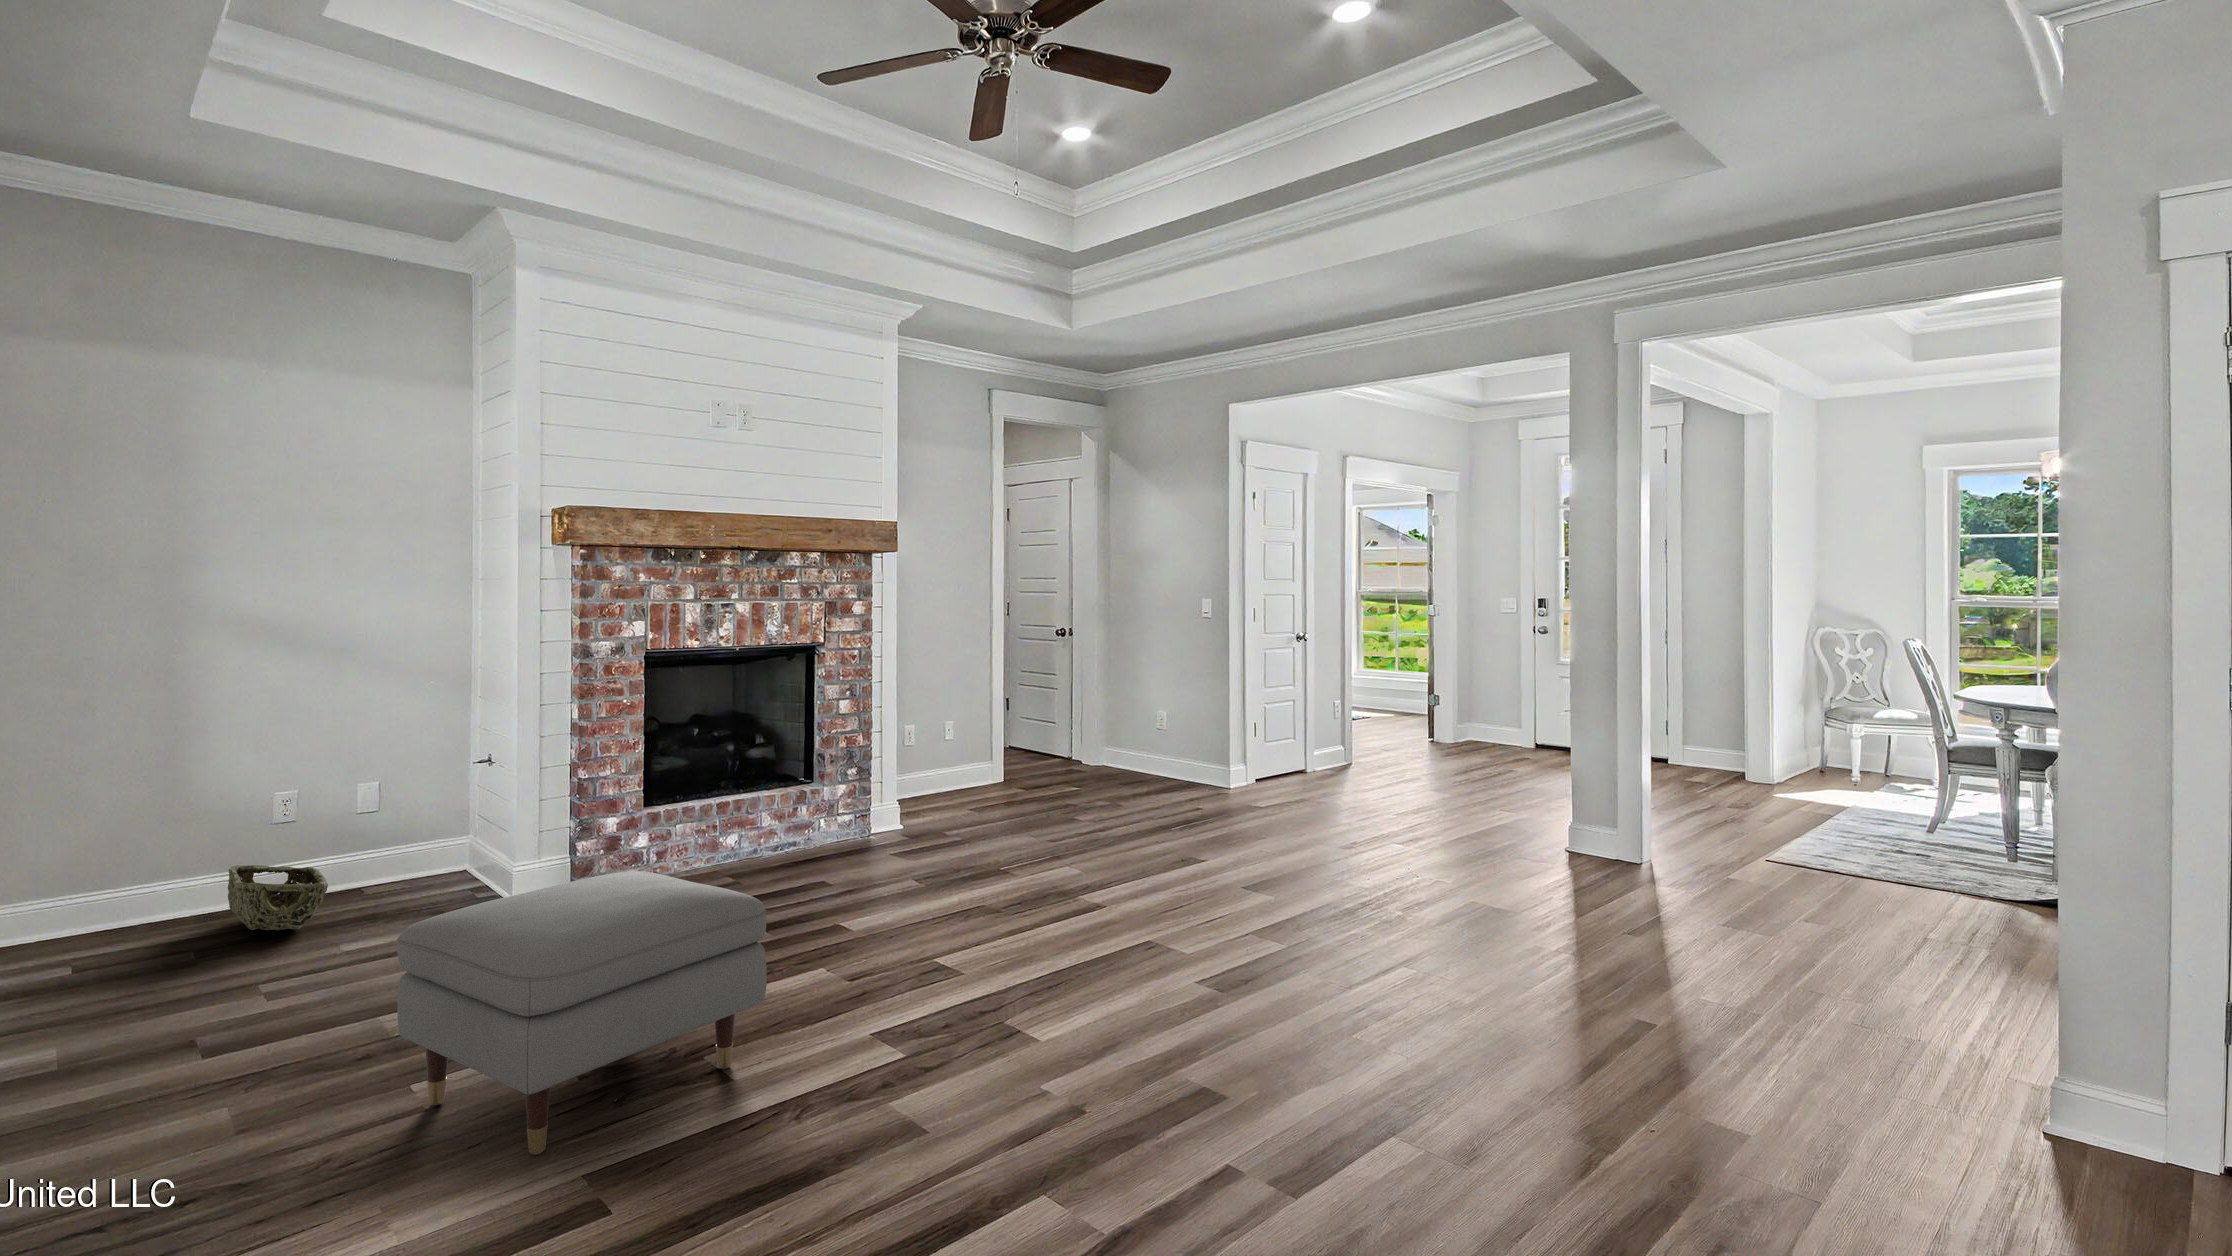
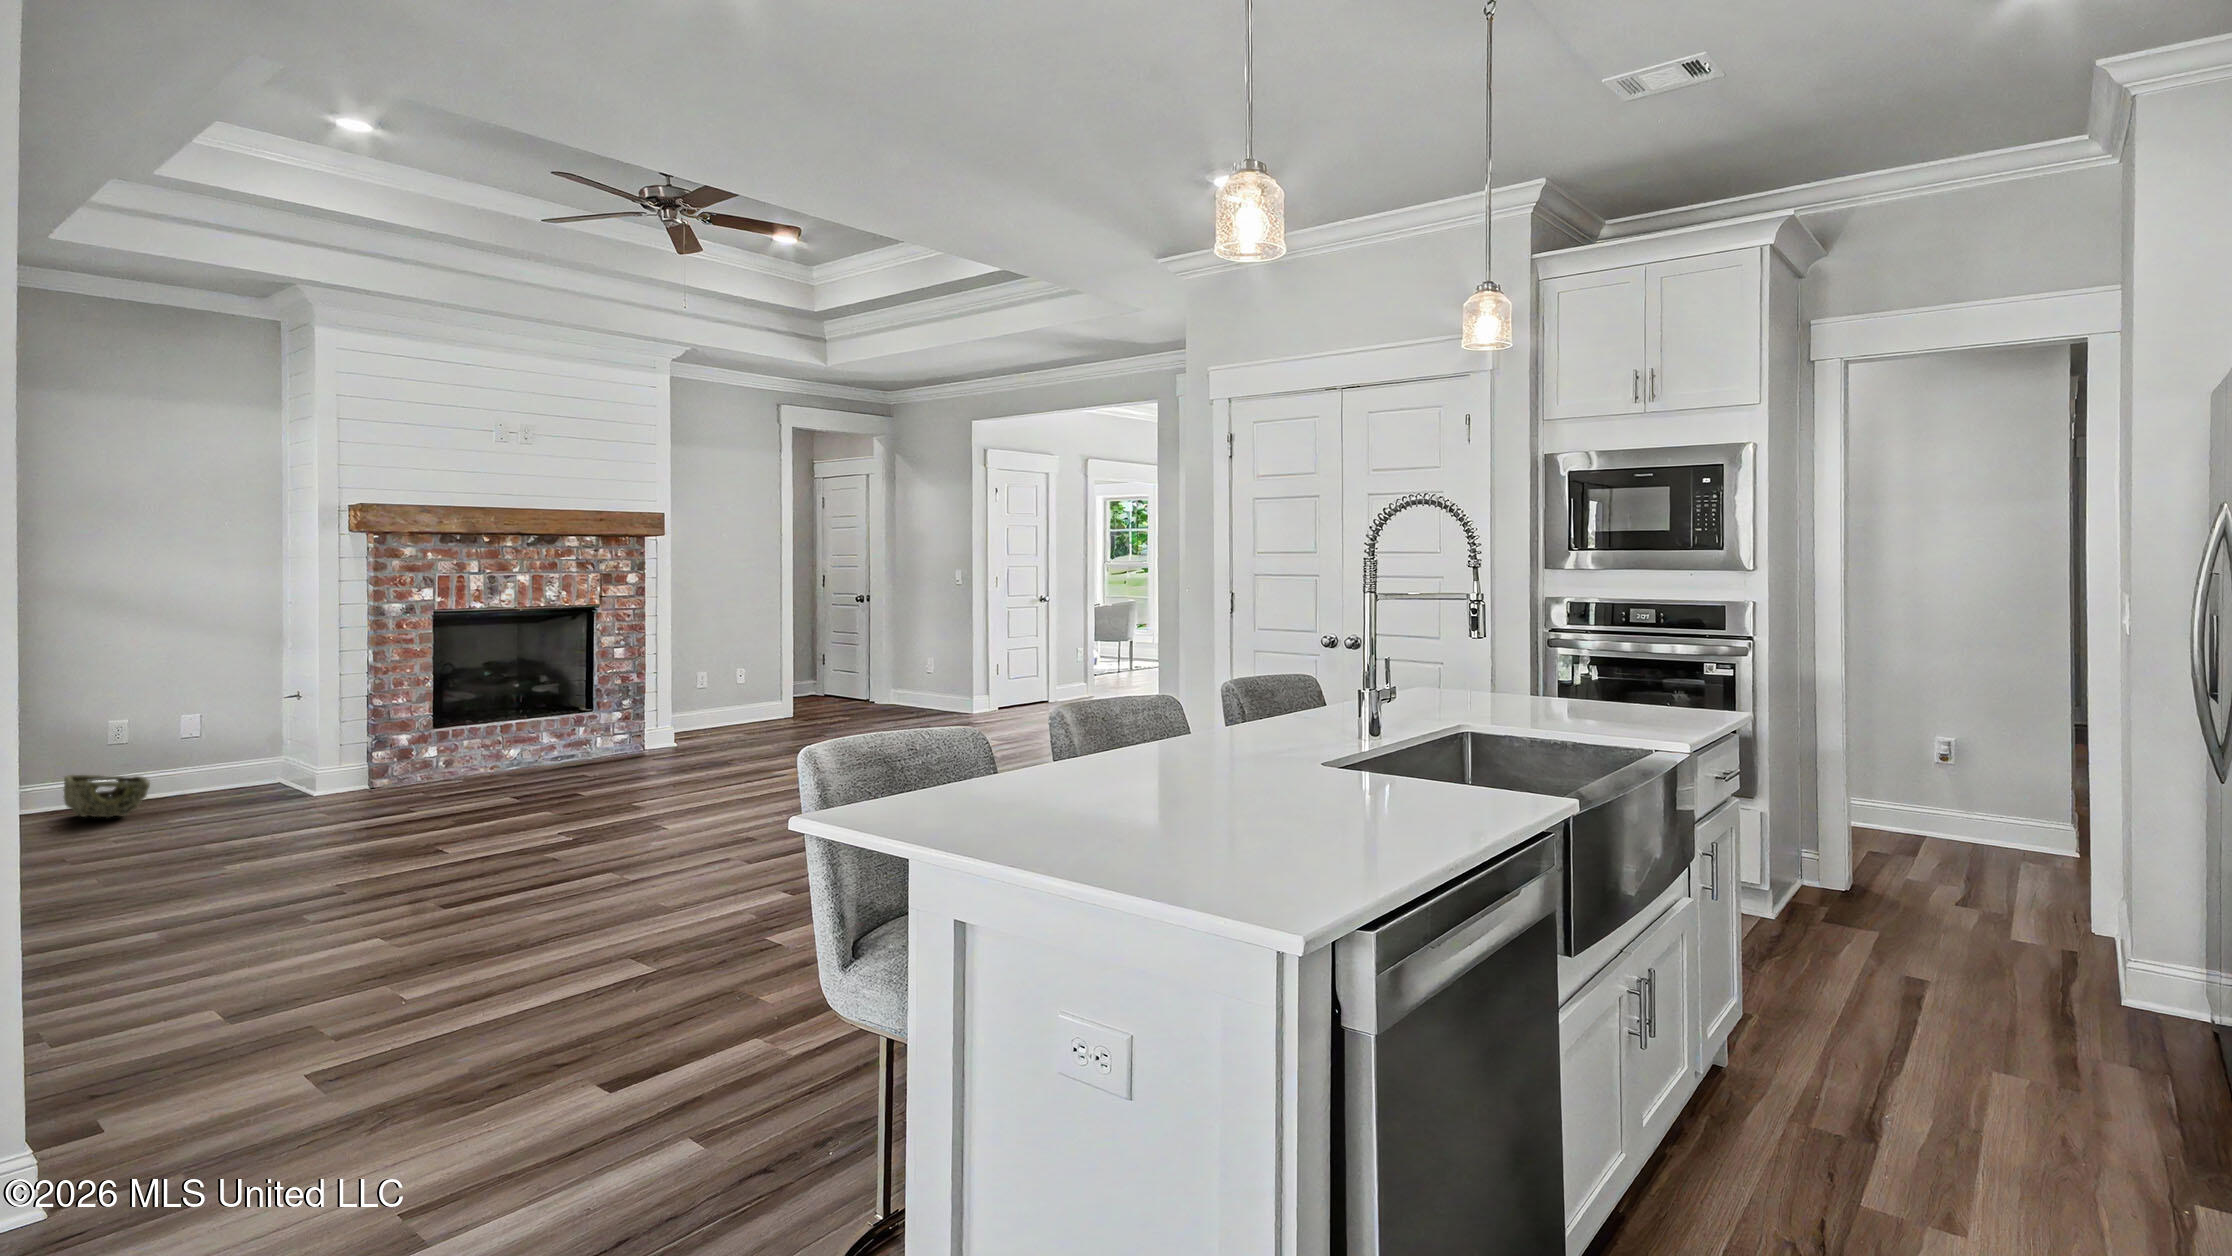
ottoman: present [397,871,767,1154] -> none [175,746,452,895]

